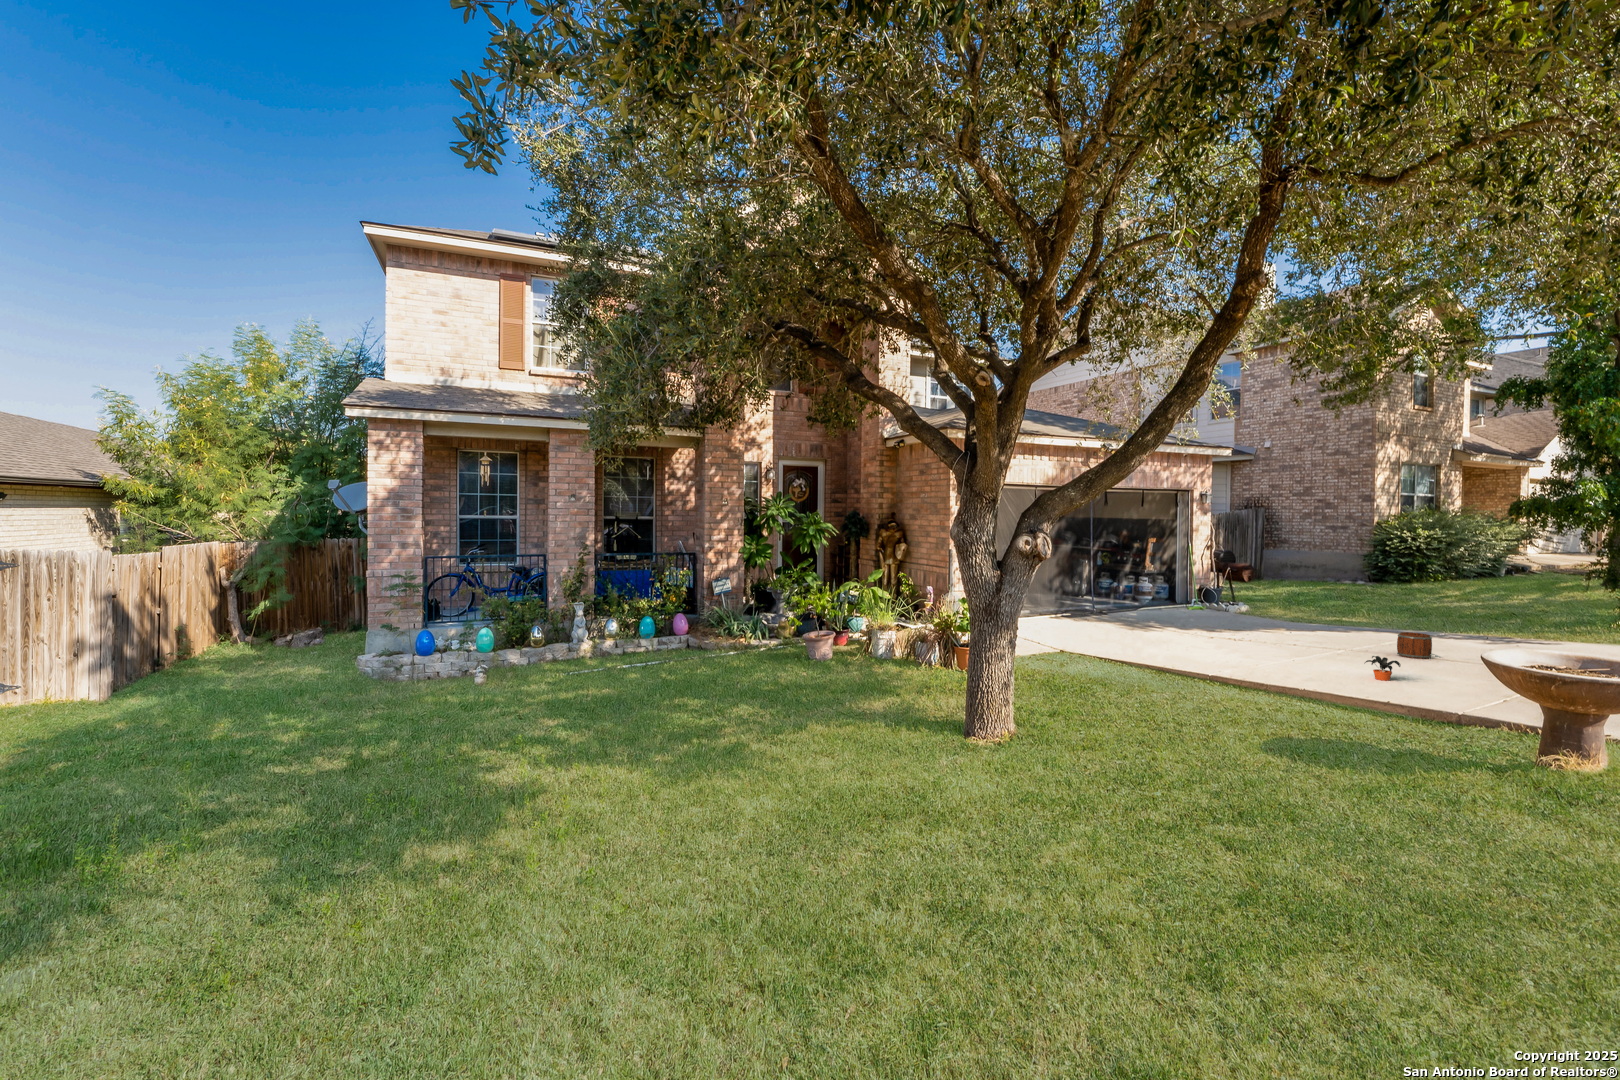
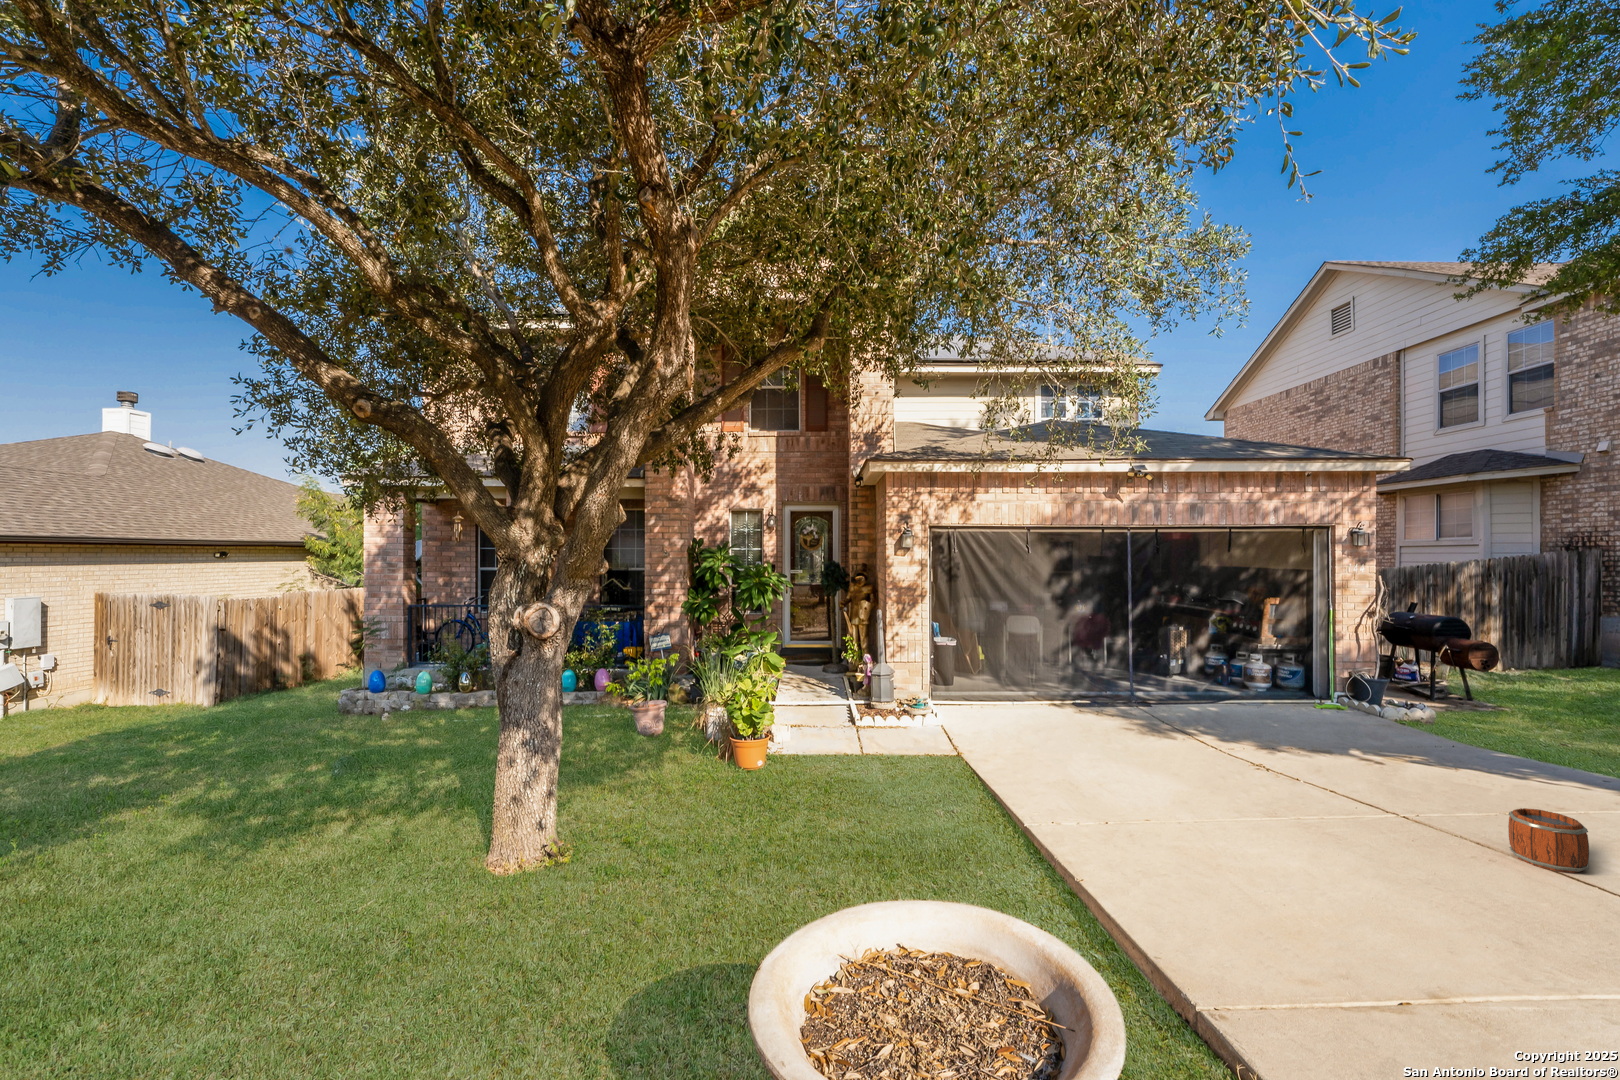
potted plant: present [1365,656,1401,681] -> none [1283,855,1353,912]

